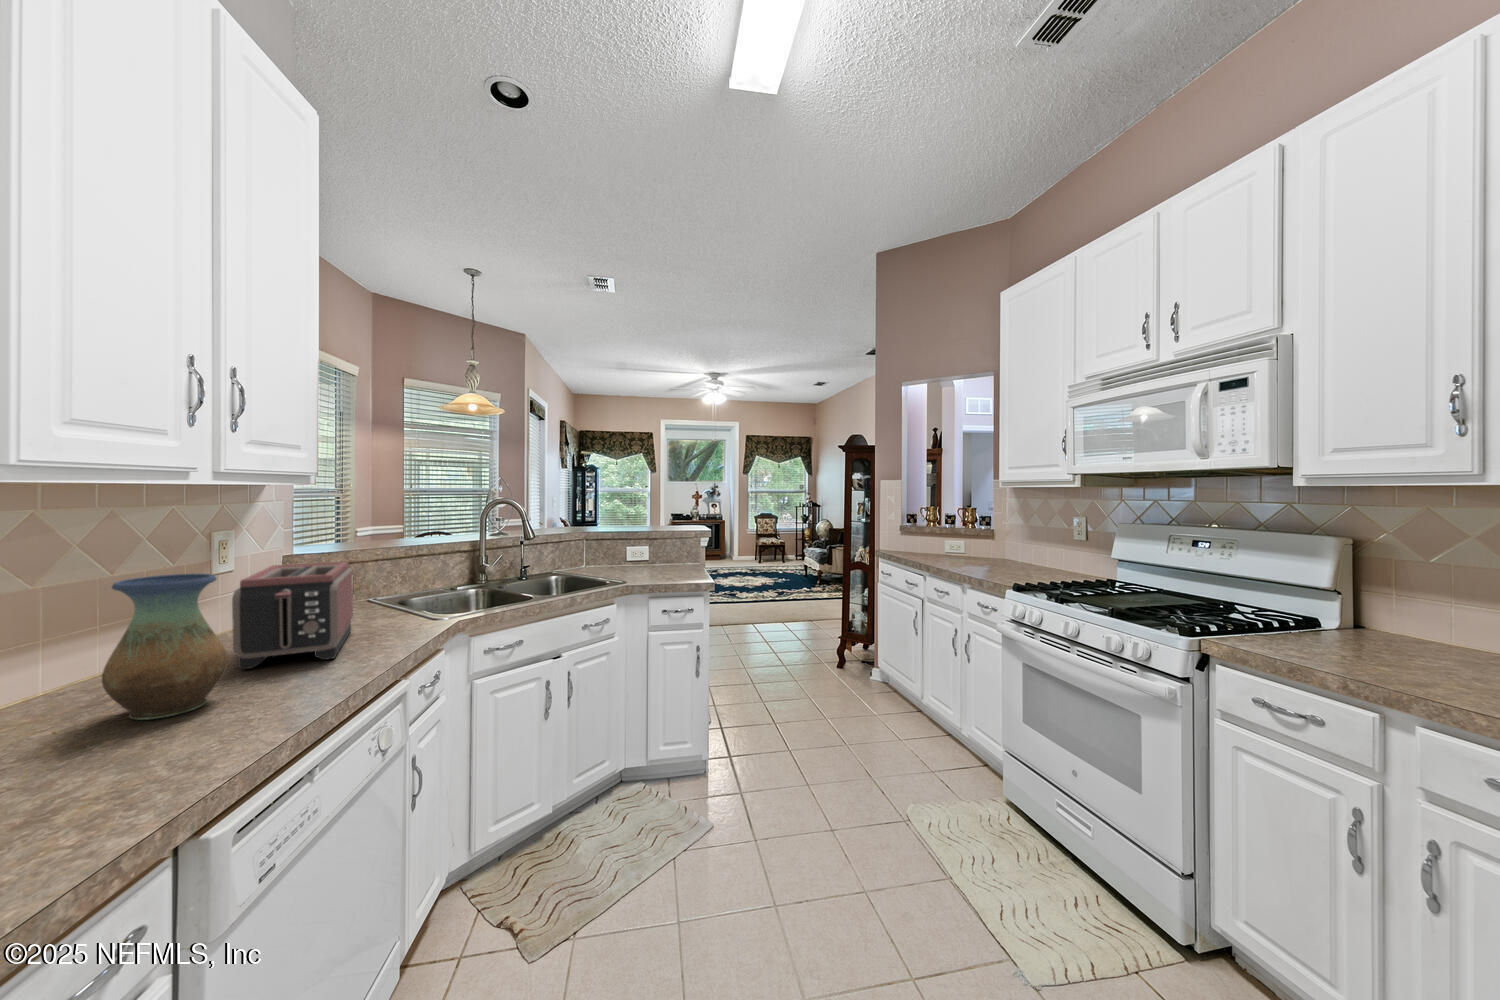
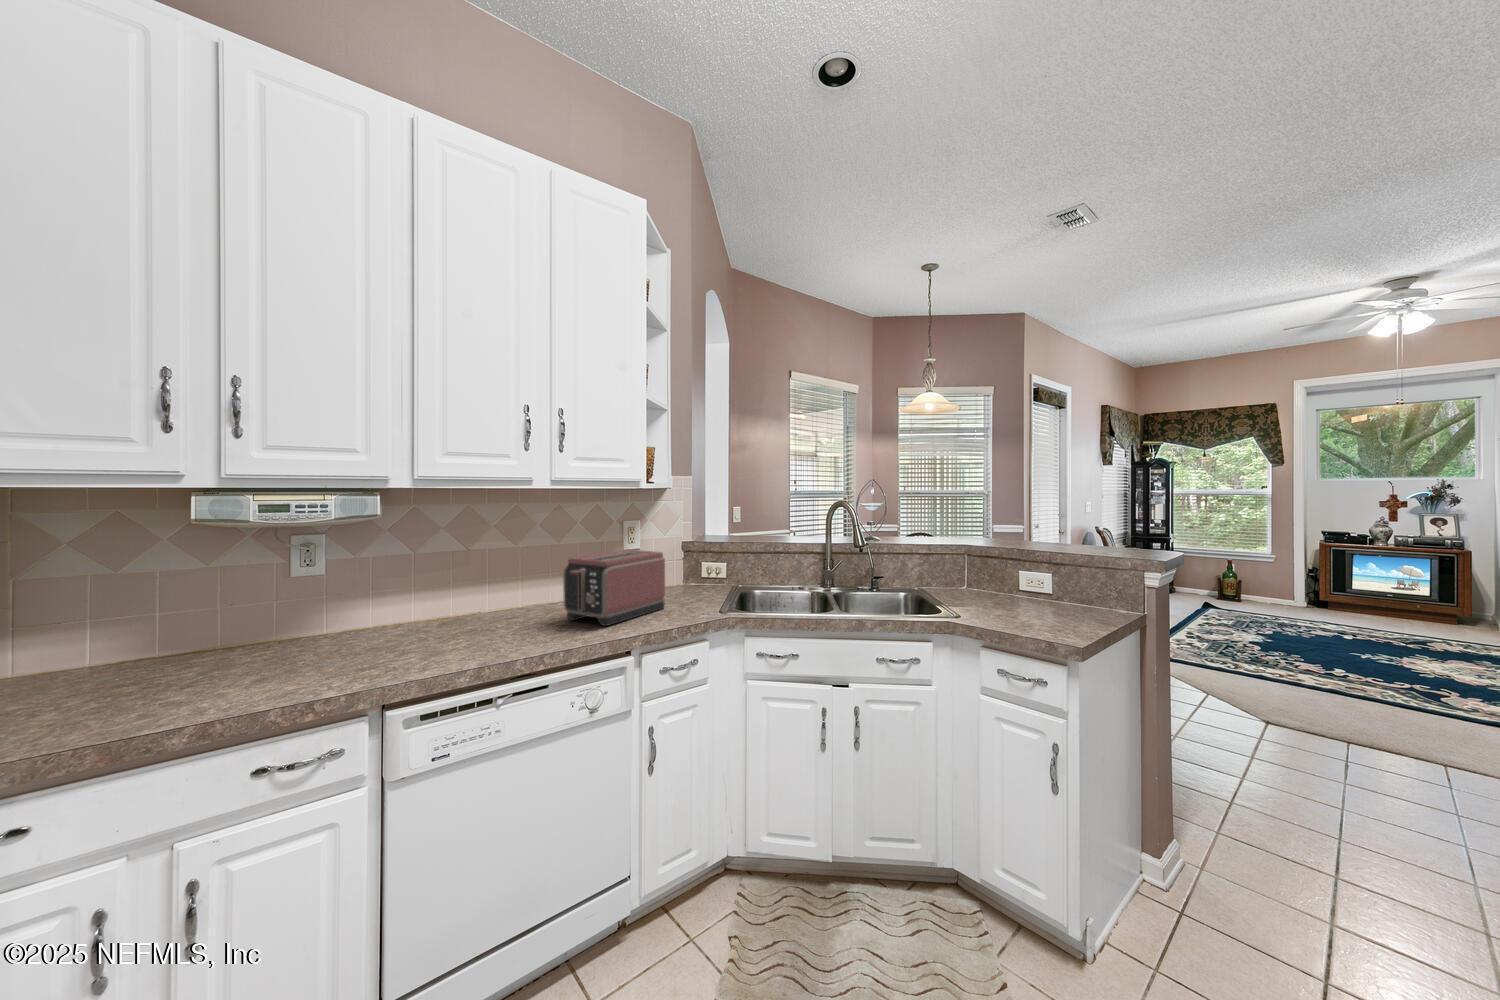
vase: present [102,573,228,720] -> none [469,550,529,639]

